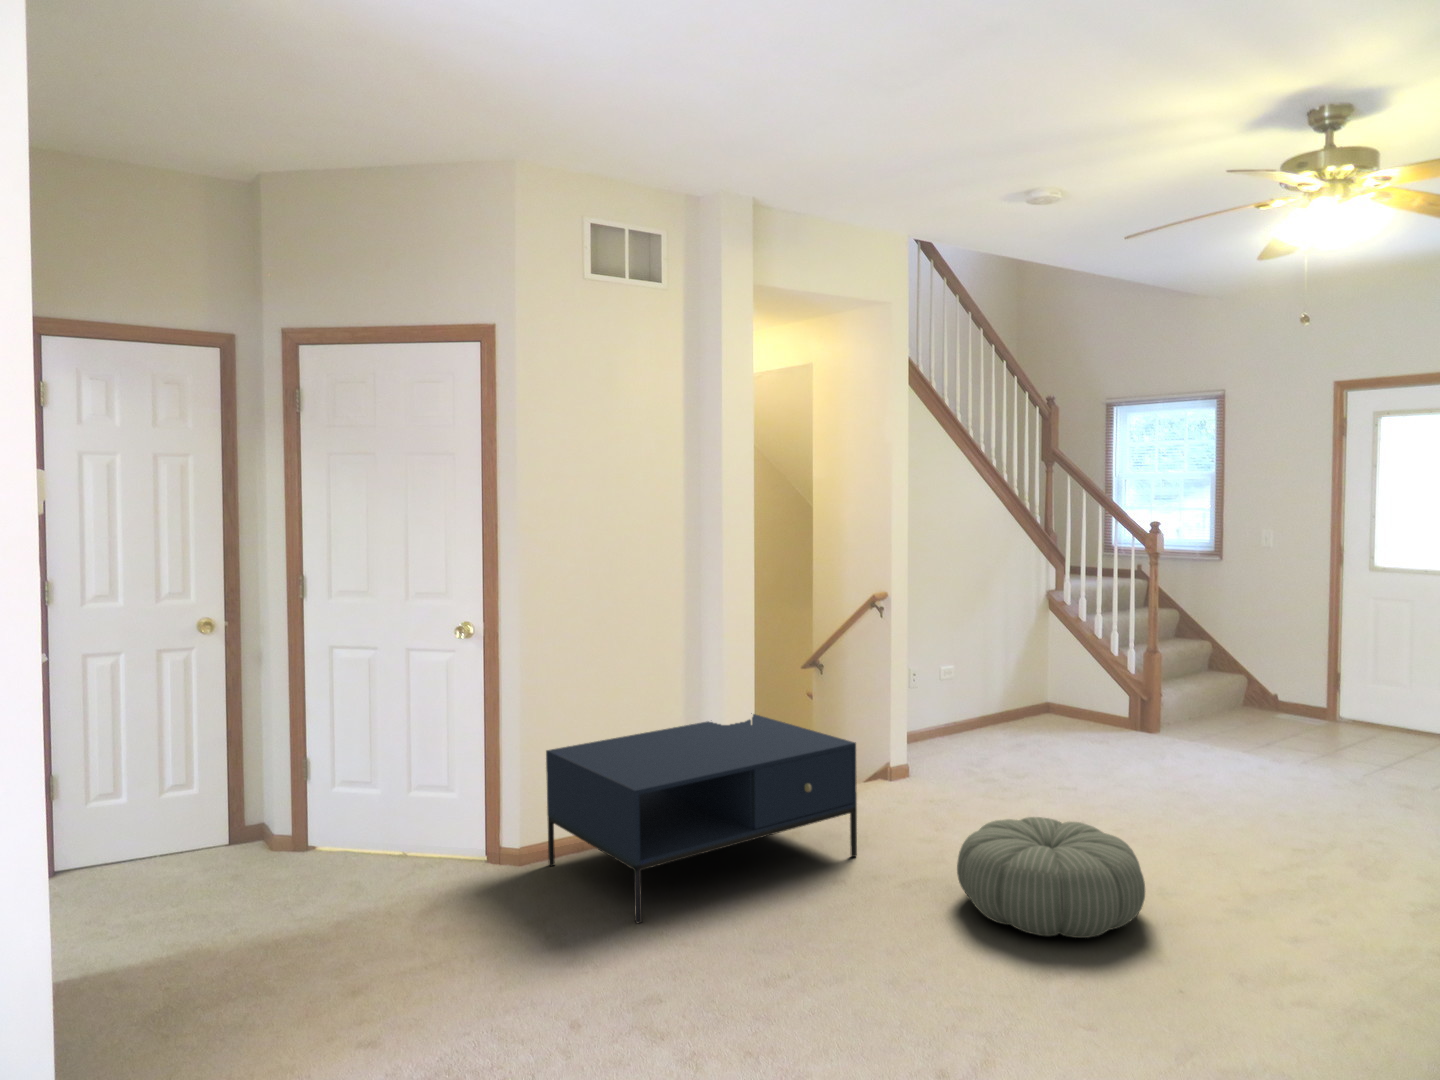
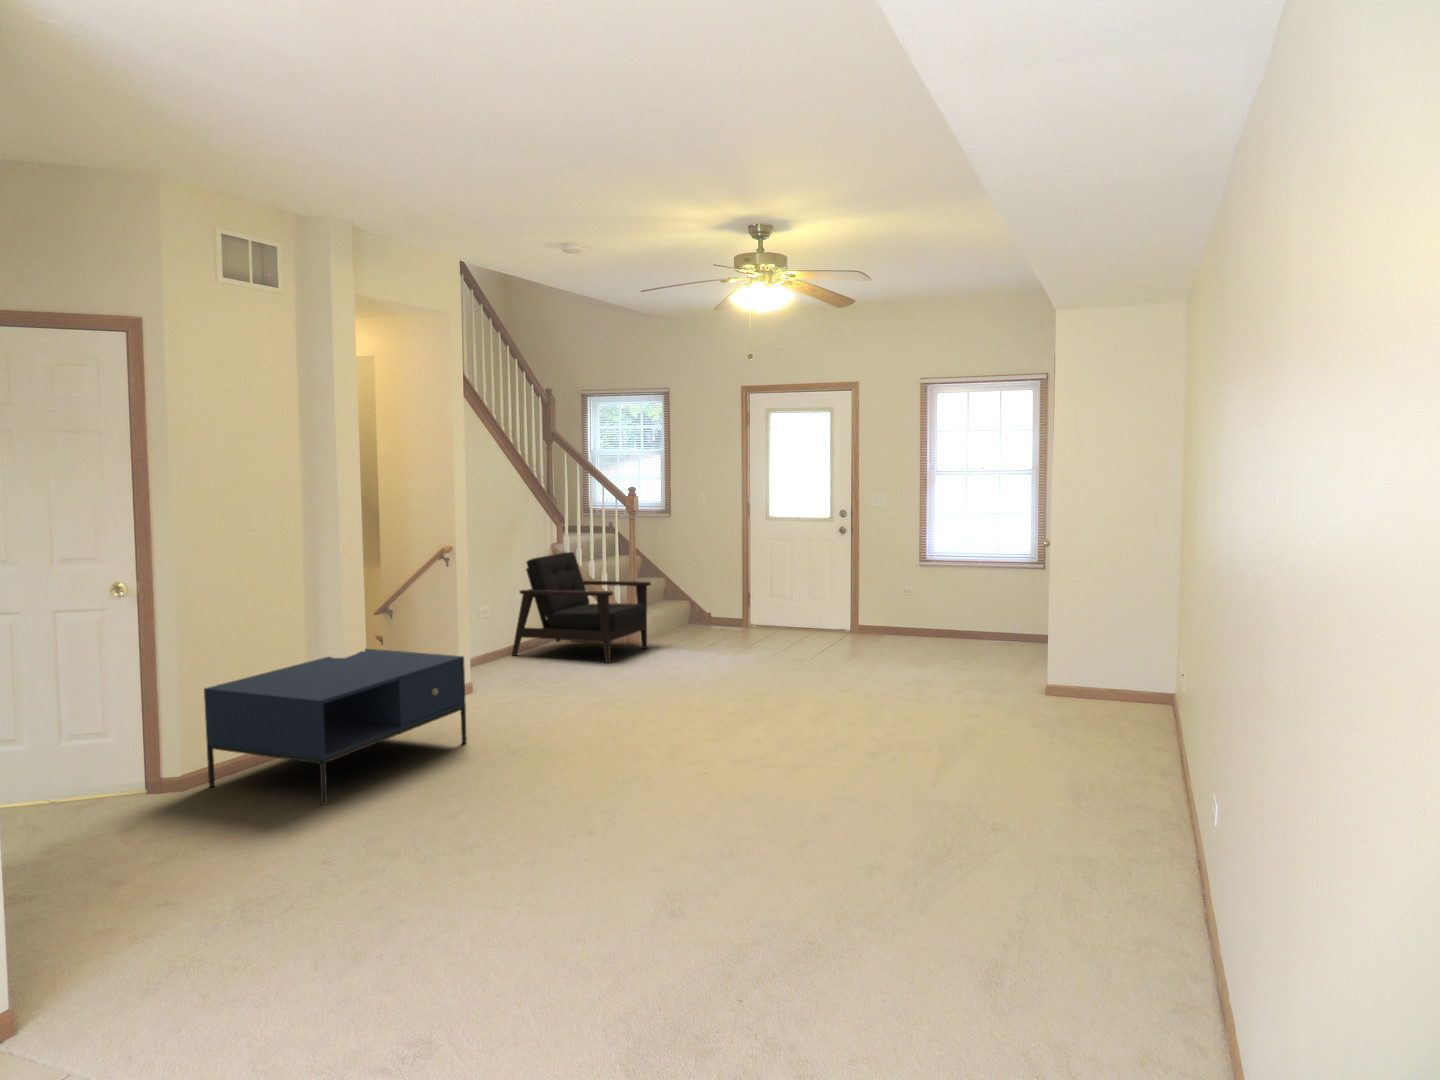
armchair: none [982,603,1174,756] -> present [512,552,651,663]
pouf: present [957,817,1145,938] -> none [552,690,673,760]

